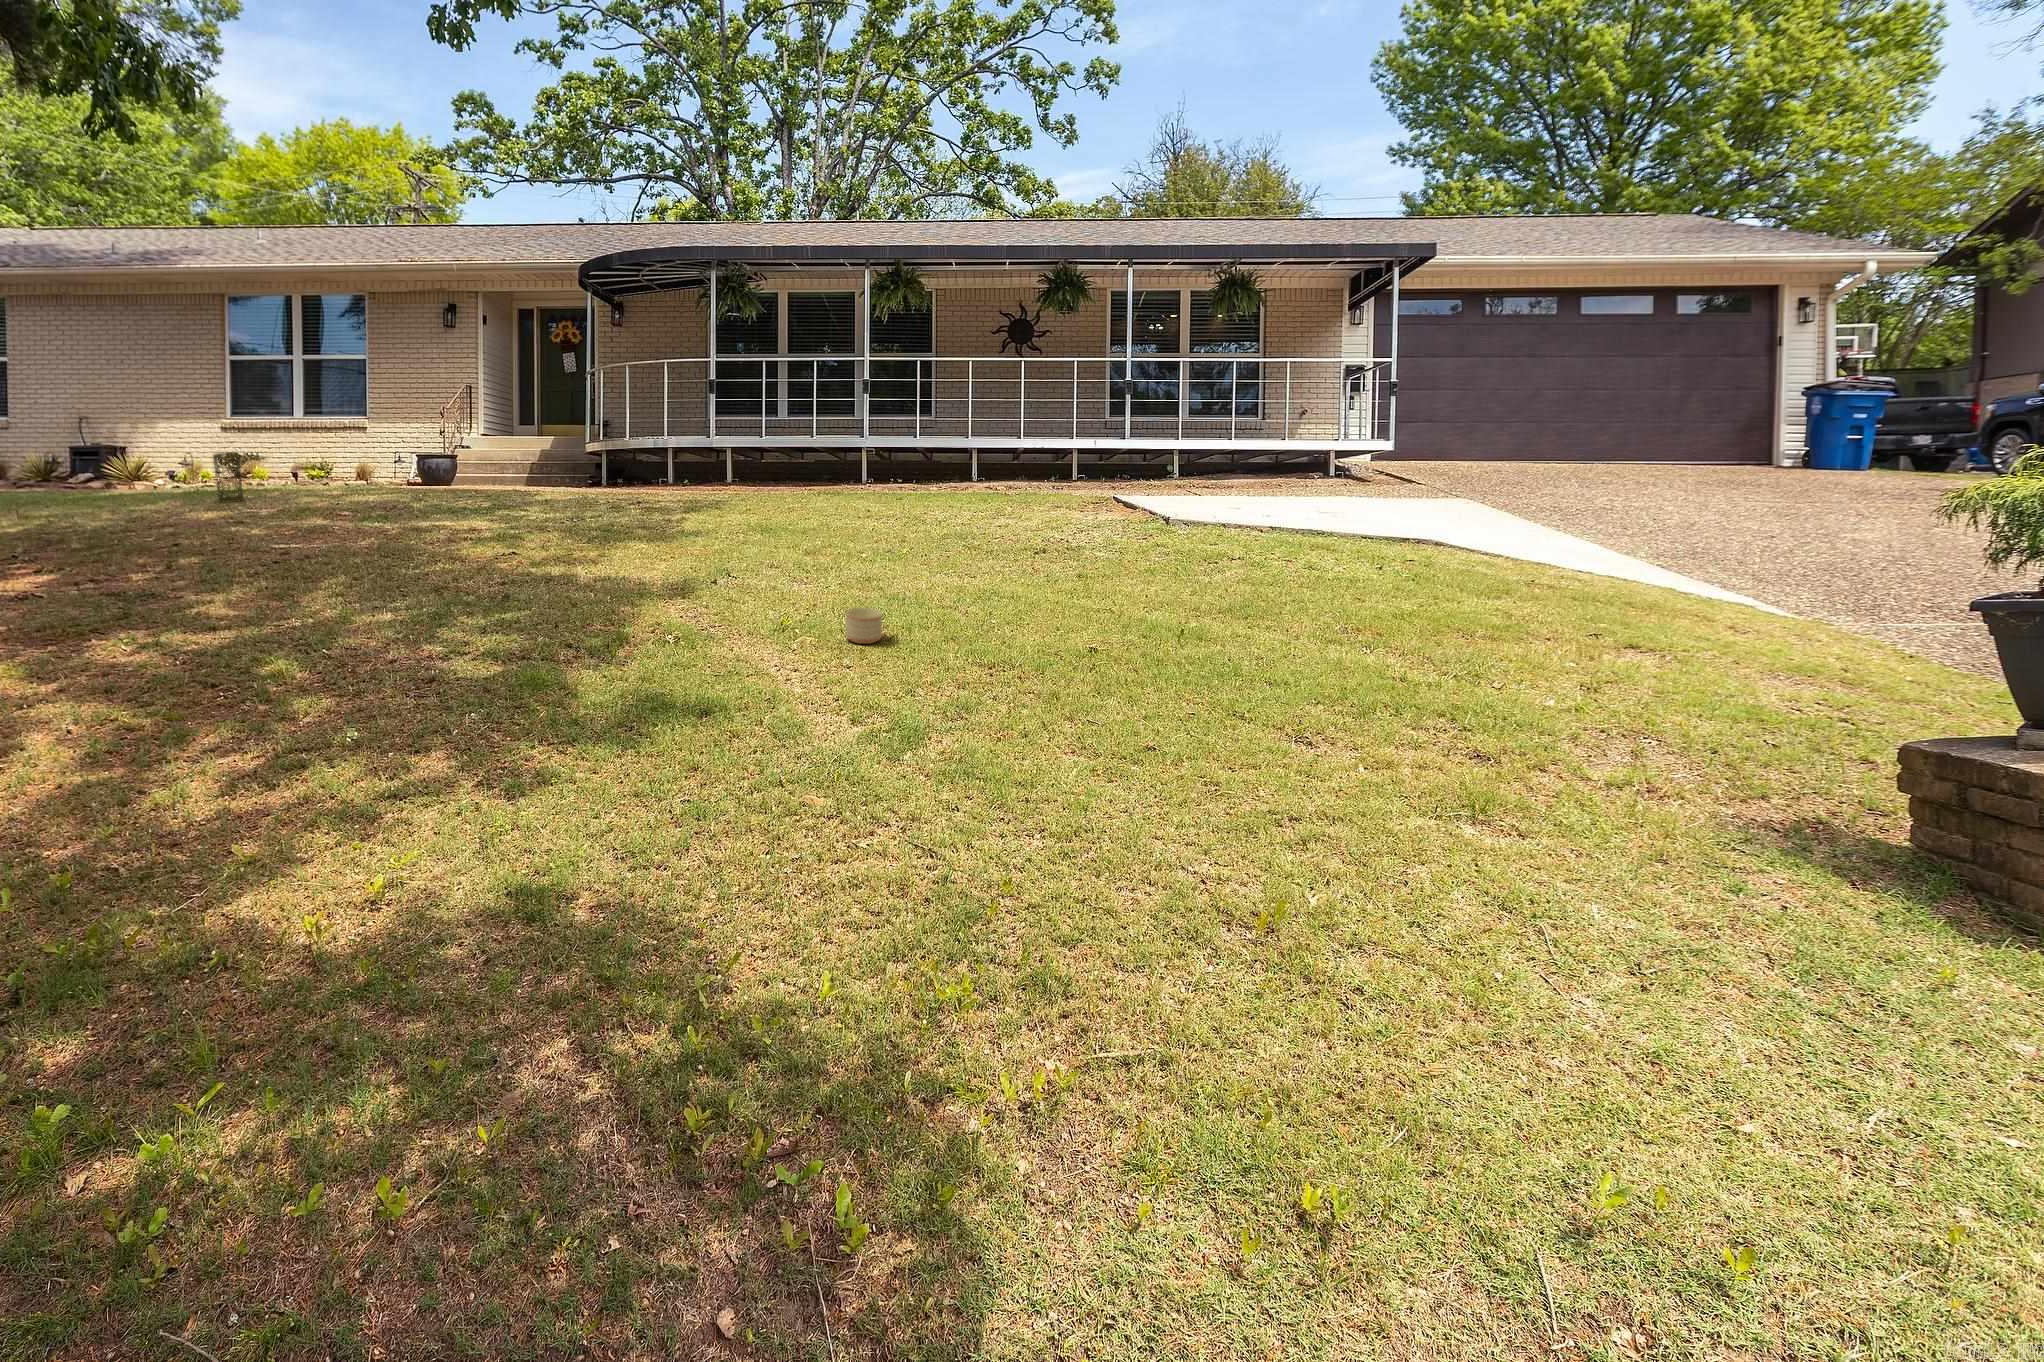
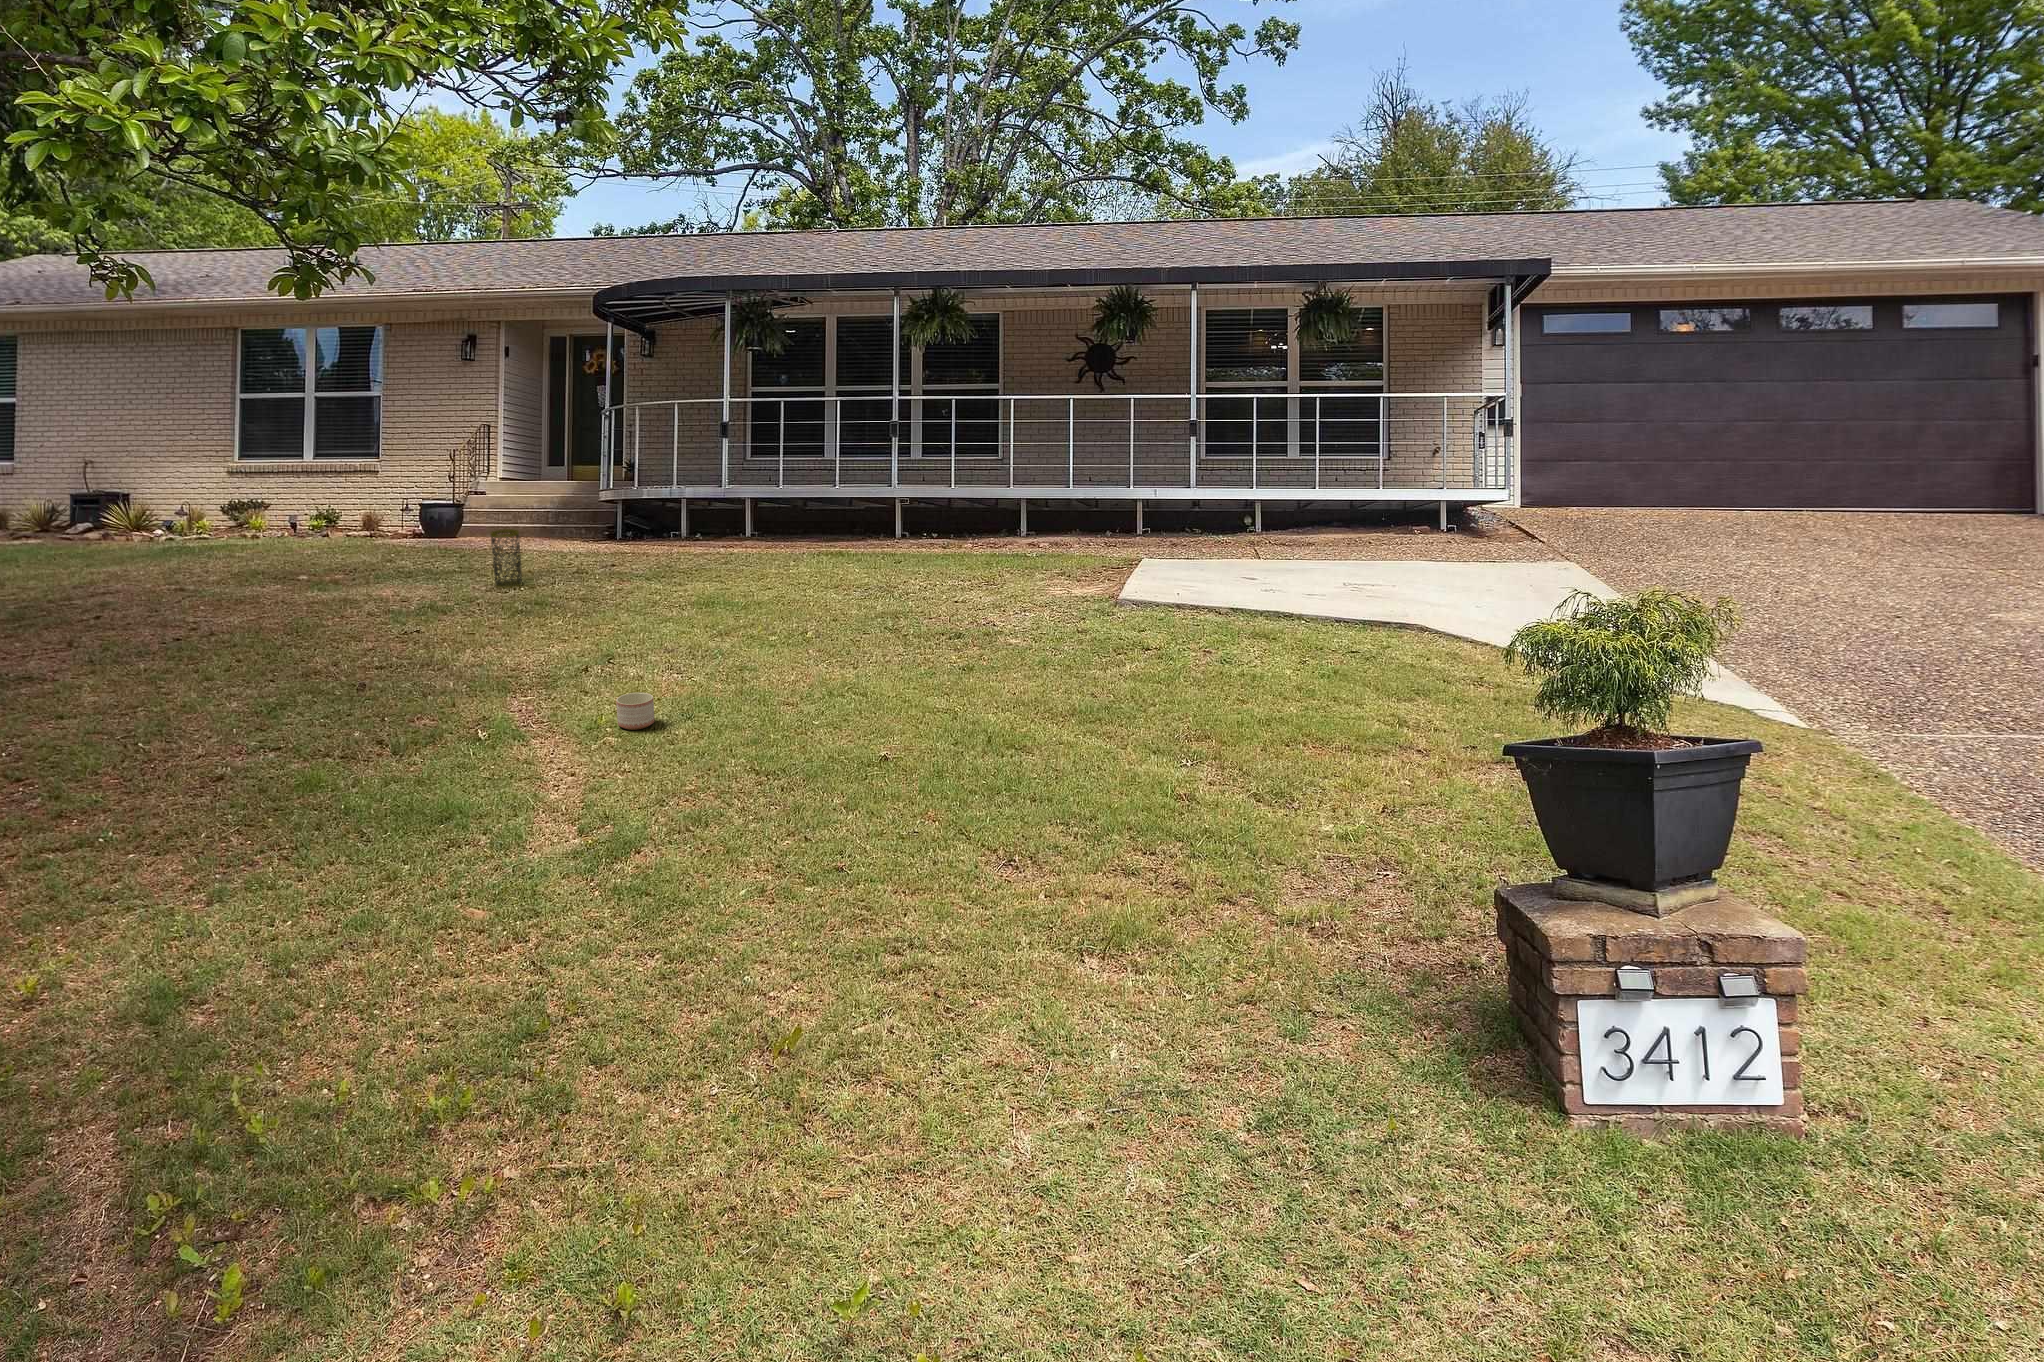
trash can: present [213,452,243,502] -> present [490,529,522,588]

